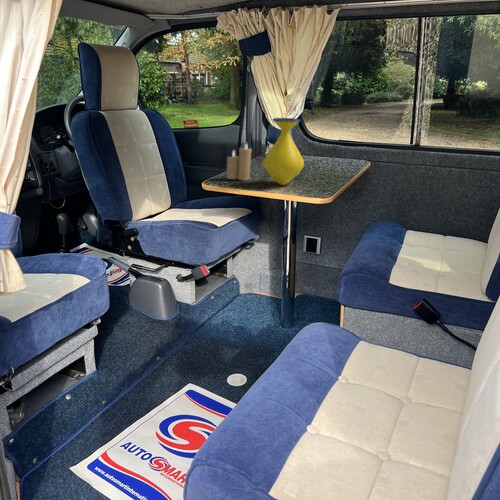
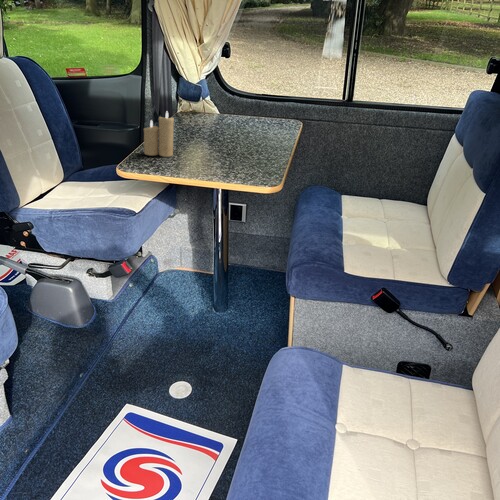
vase: present [263,118,304,185] -> none [192,81,240,163]

